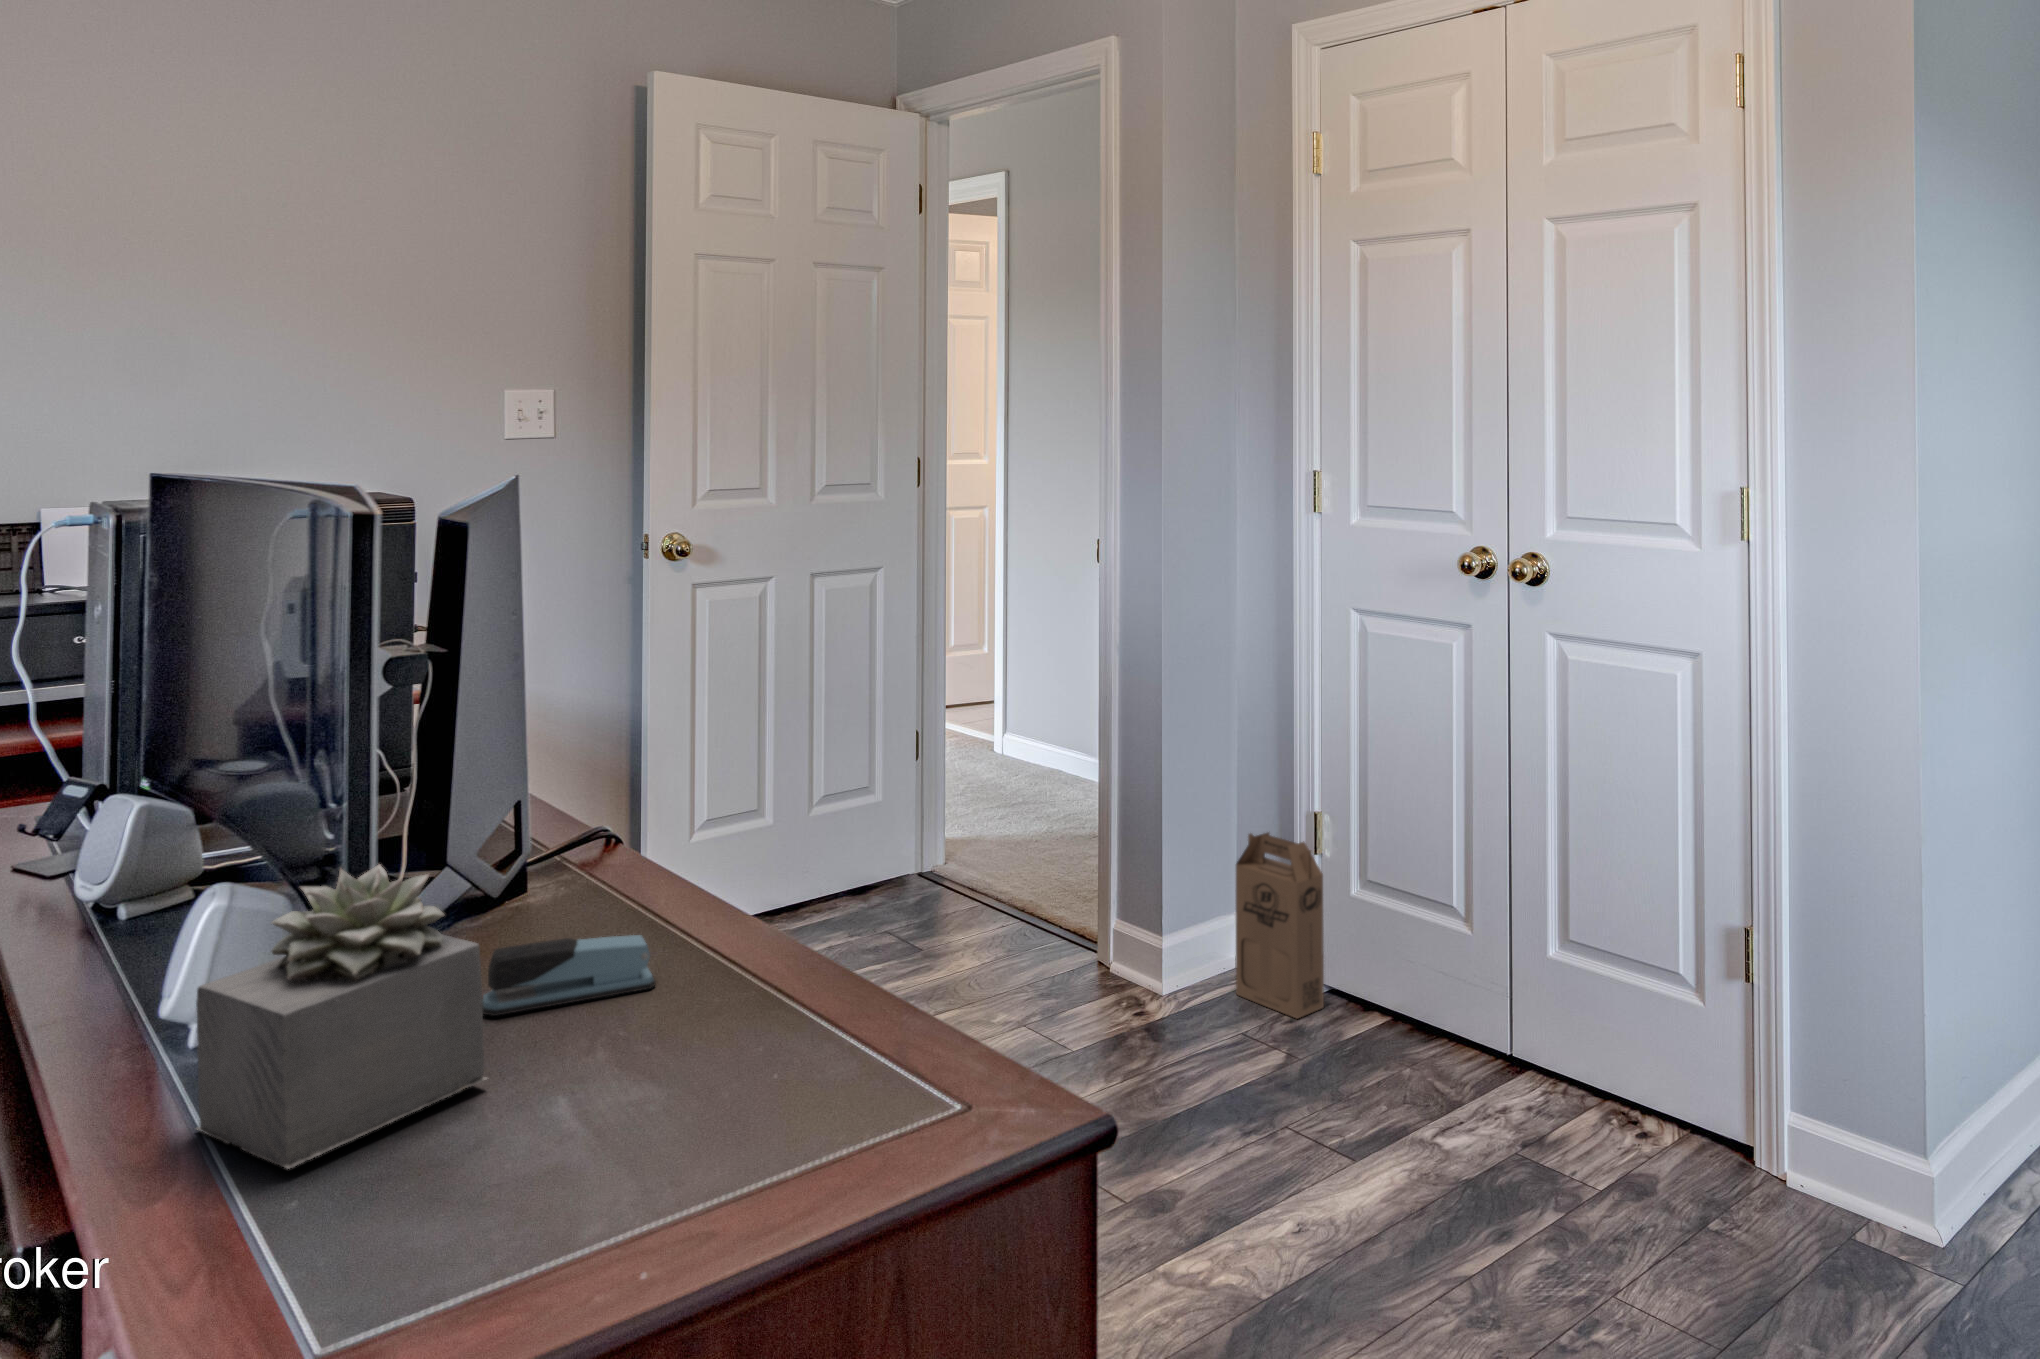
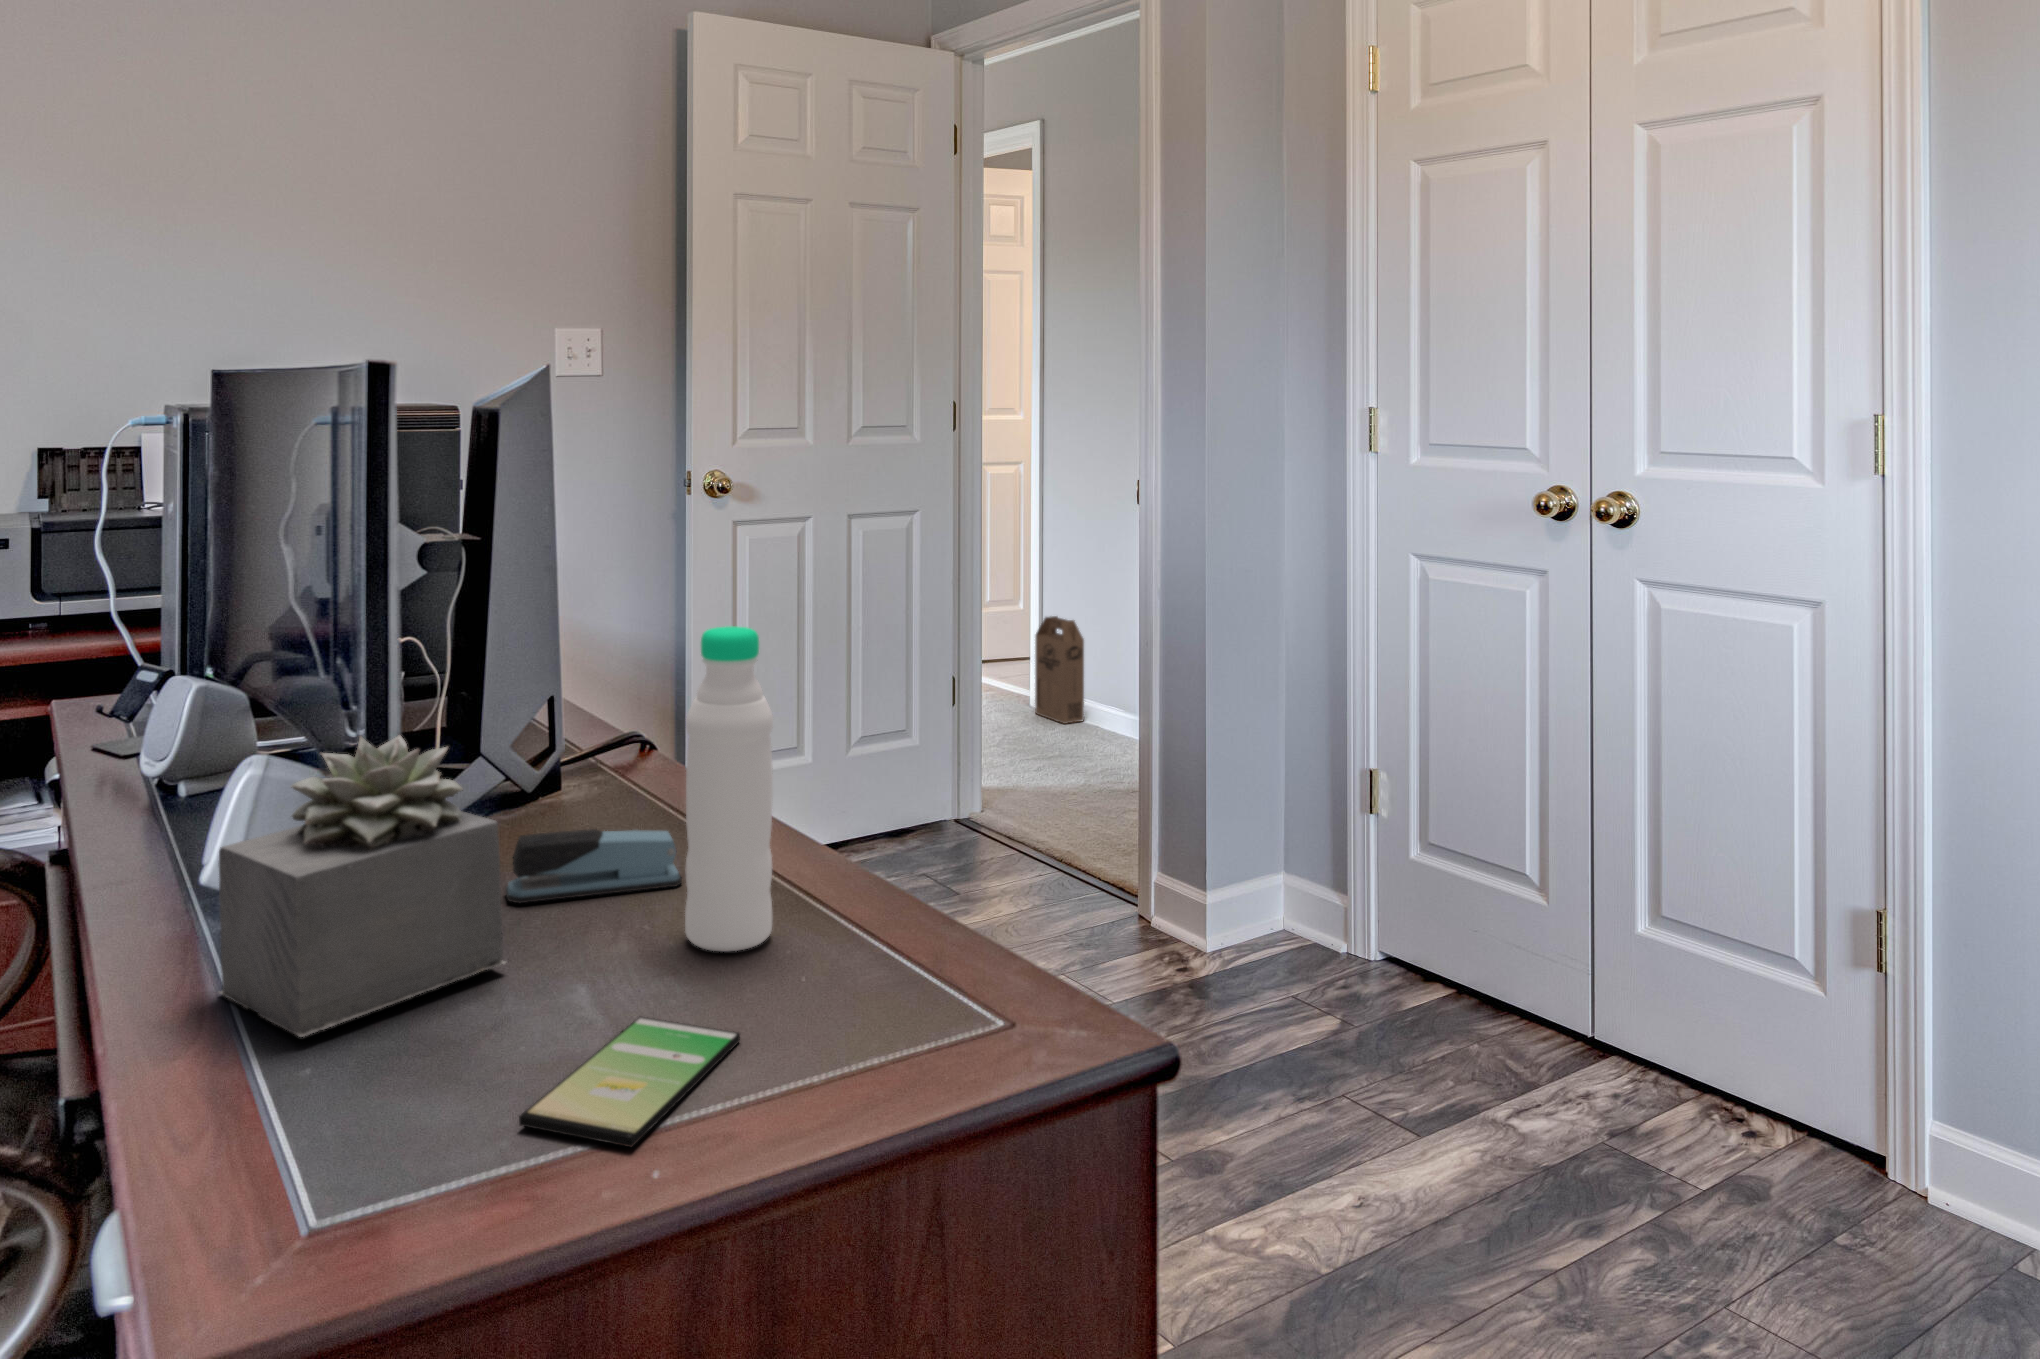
water bottle: none [662,744,746,1053] -> present [685,626,773,951]
cardboard box: present [1236,833,1324,1018] -> present [1035,616,1084,724]
smartphone: none [513,1123,719,1251] -> present [519,1017,740,1147]

